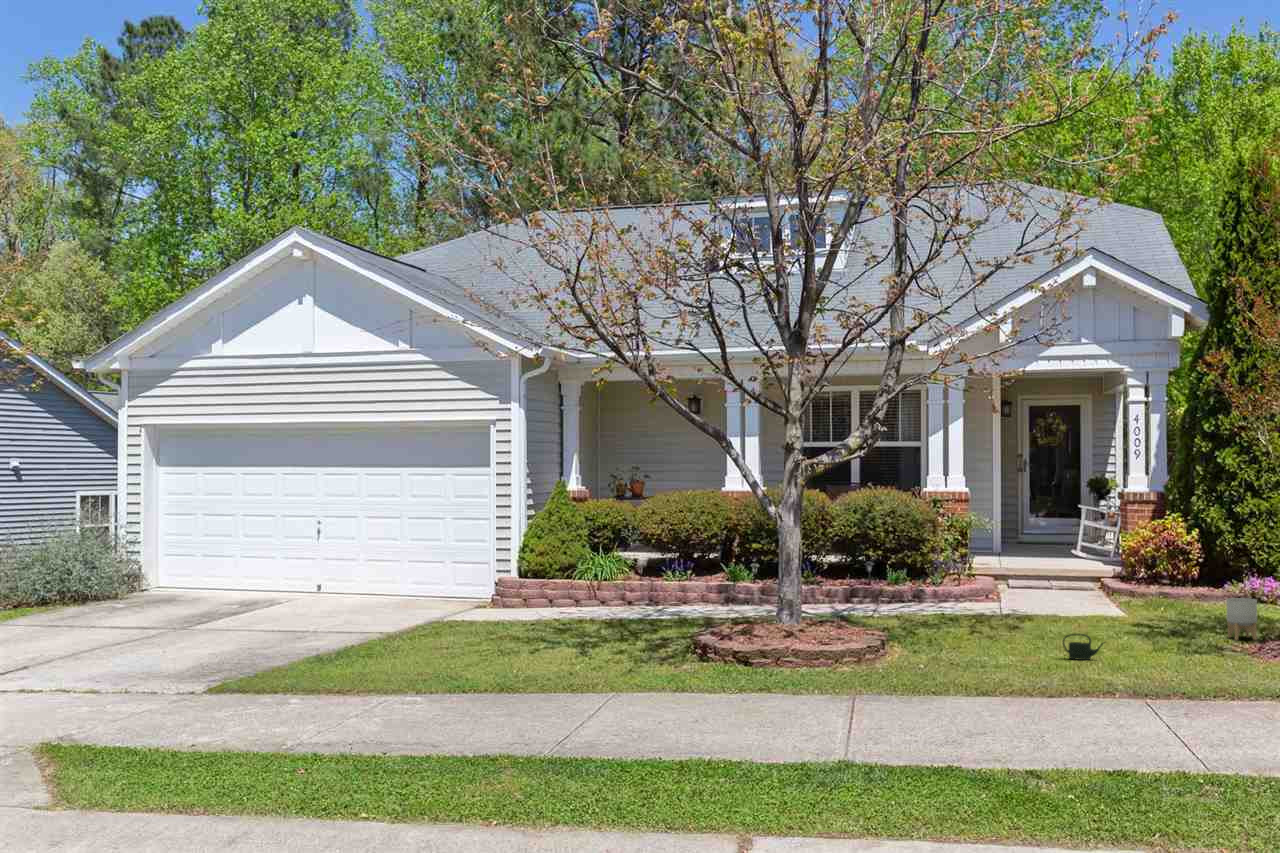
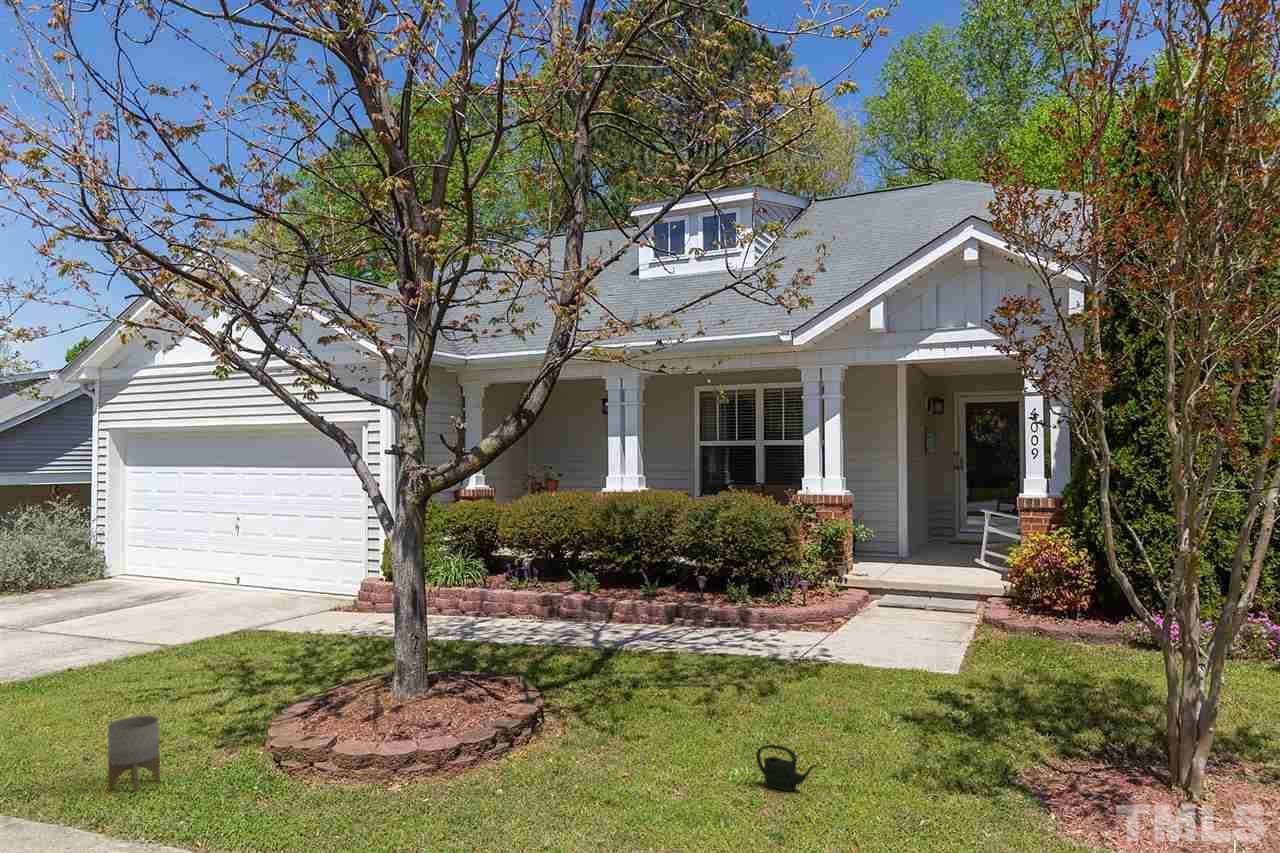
planter: present [1226,598,1257,640] -> present [108,716,160,792]

